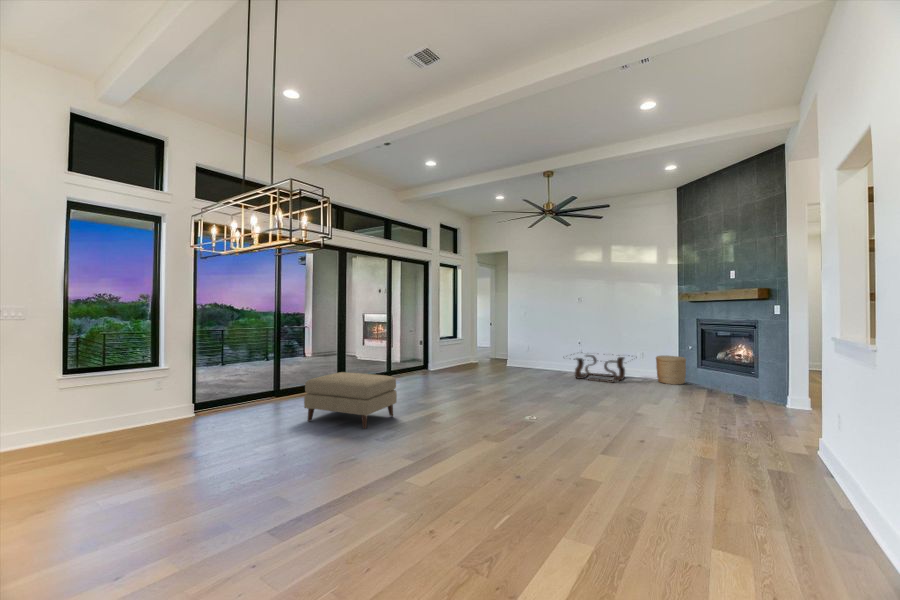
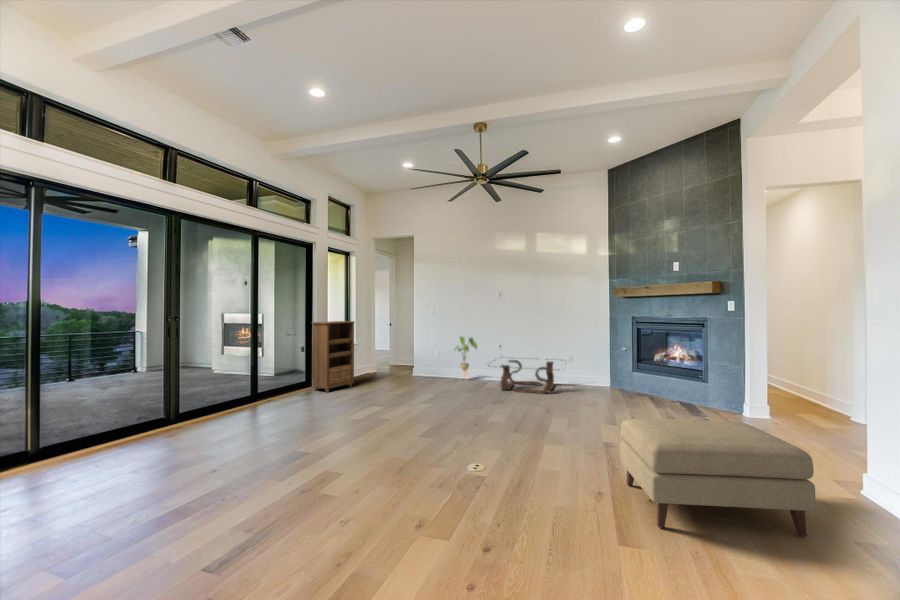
bookshelf: none [427,320,459,373] -> present [312,321,355,392]
house plant: none [538,334,559,371] -> present [455,337,477,377]
woven basket: present [656,356,686,385] -> none [588,358,621,392]
ottoman: present [304,372,397,429] -> present [620,419,816,537]

